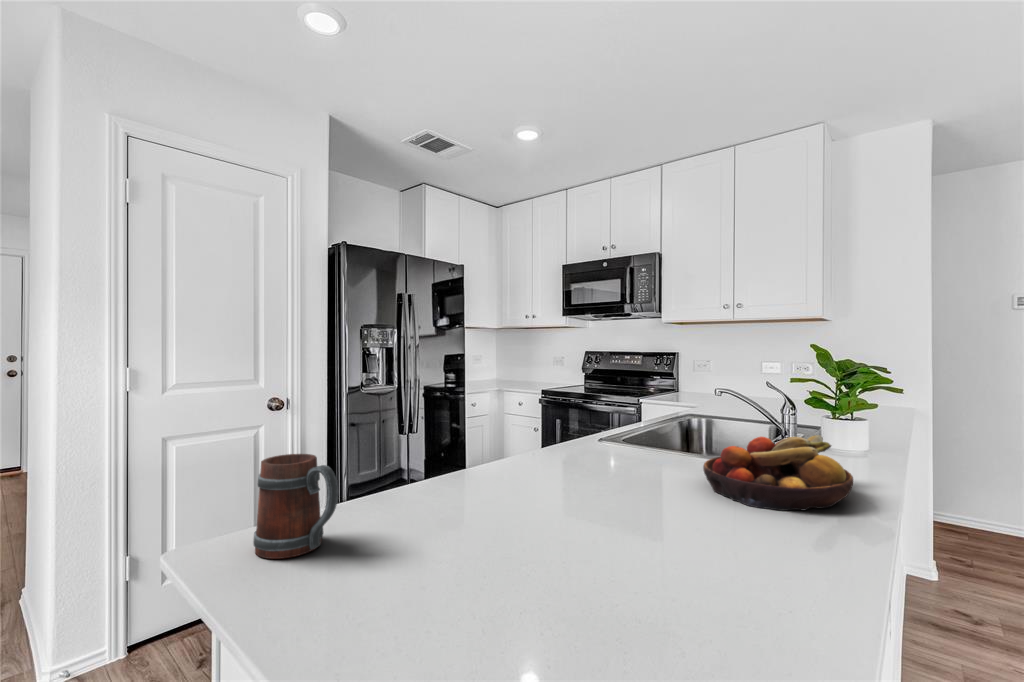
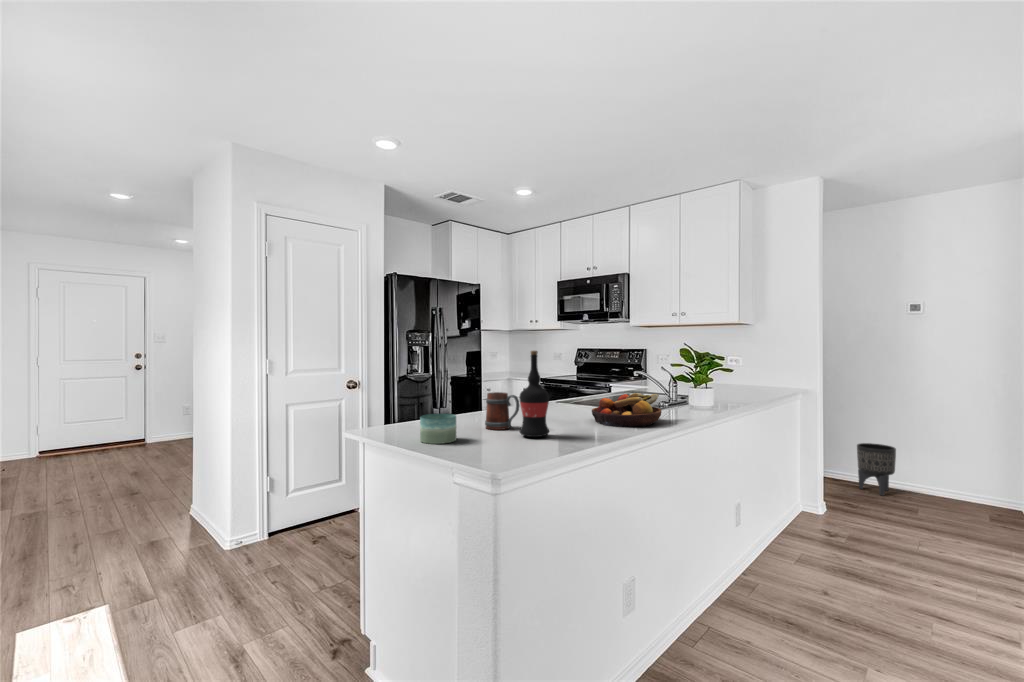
wine bottle: none [605,353,680,570] -> present [519,351,549,437]
mug: present [253,454,338,559] -> present [485,392,519,430]
planter: none [950,475,1006,545] -> present [857,443,896,496]
candle: none [356,512,455,618] -> present [420,414,456,444]

